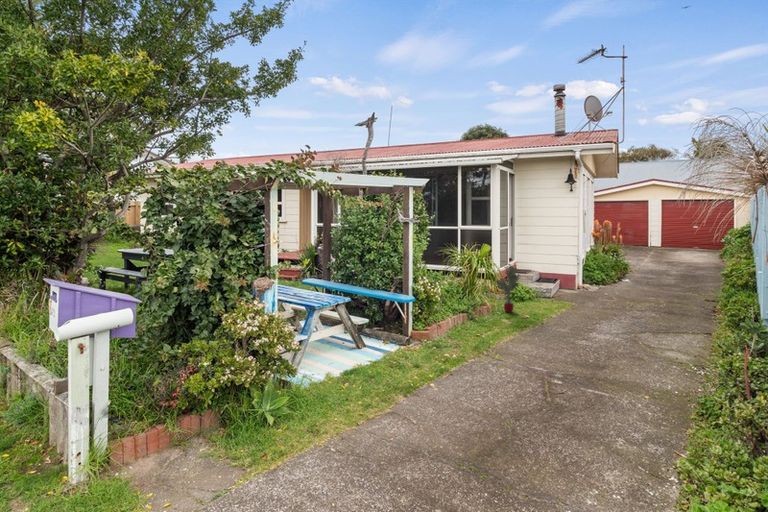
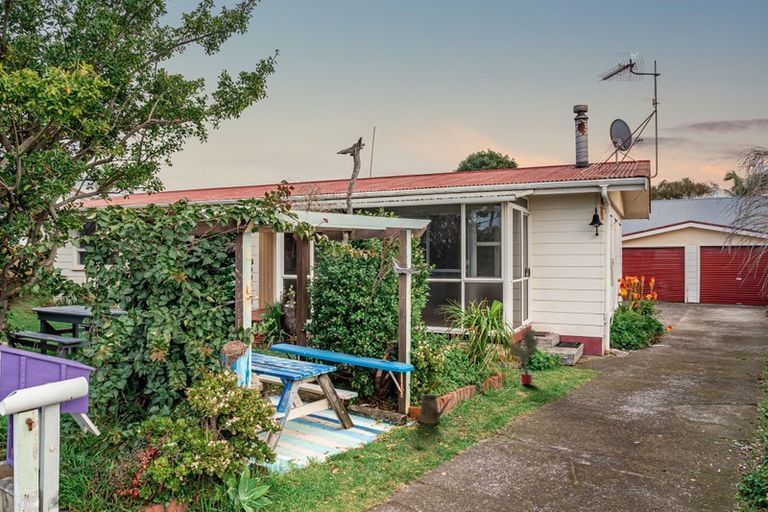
watering can: none [418,320,446,344] -> present [417,394,452,424]

